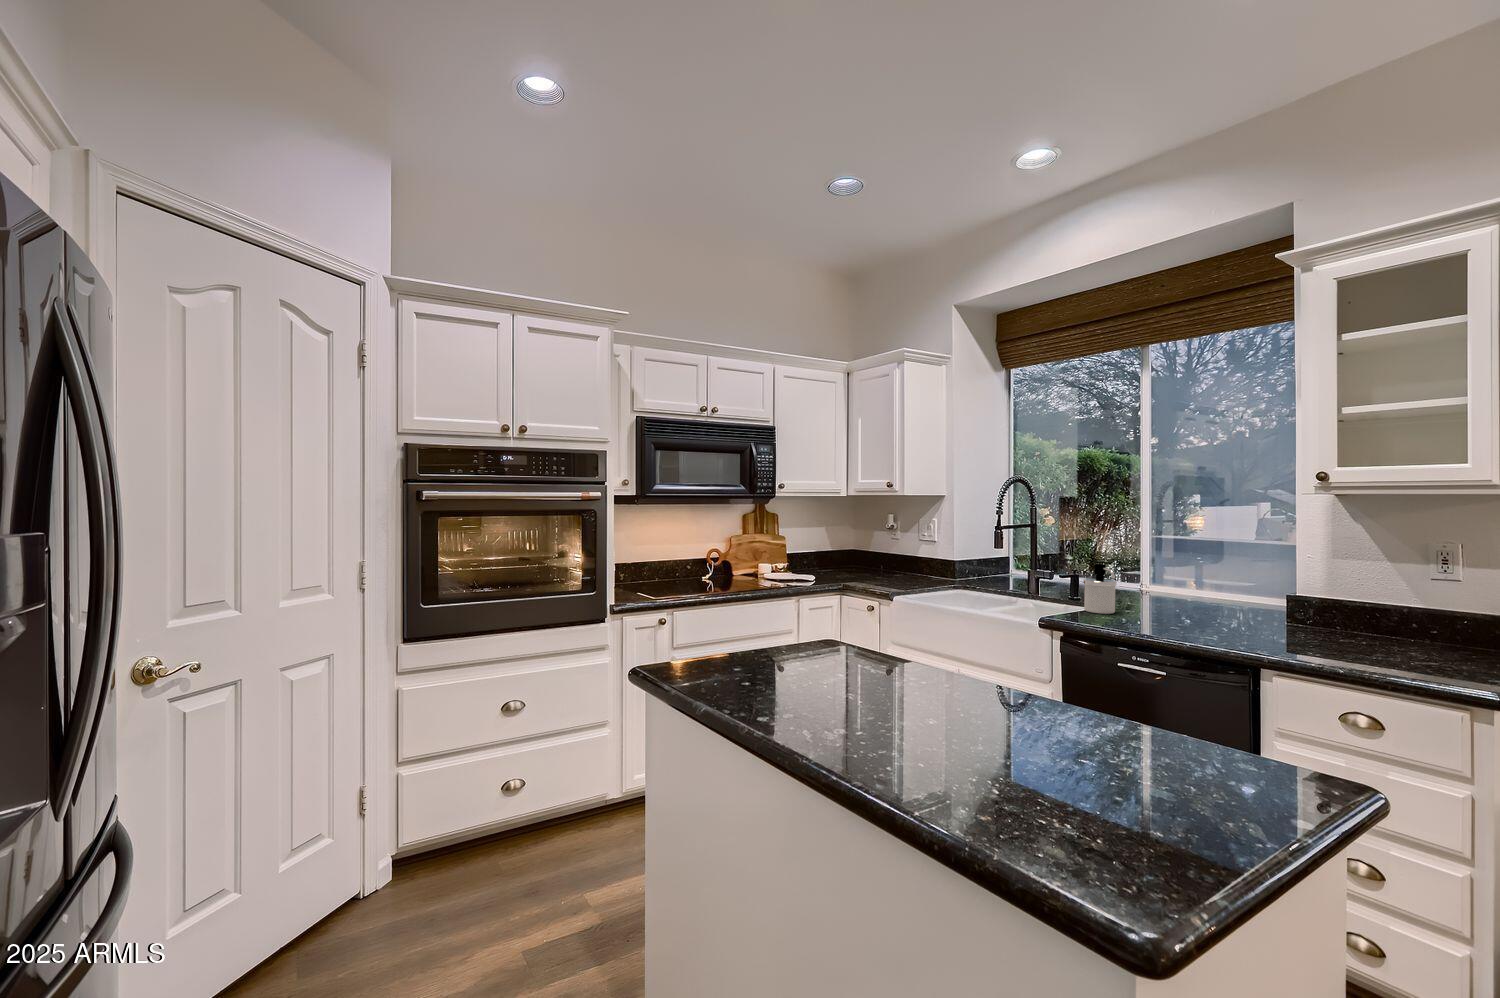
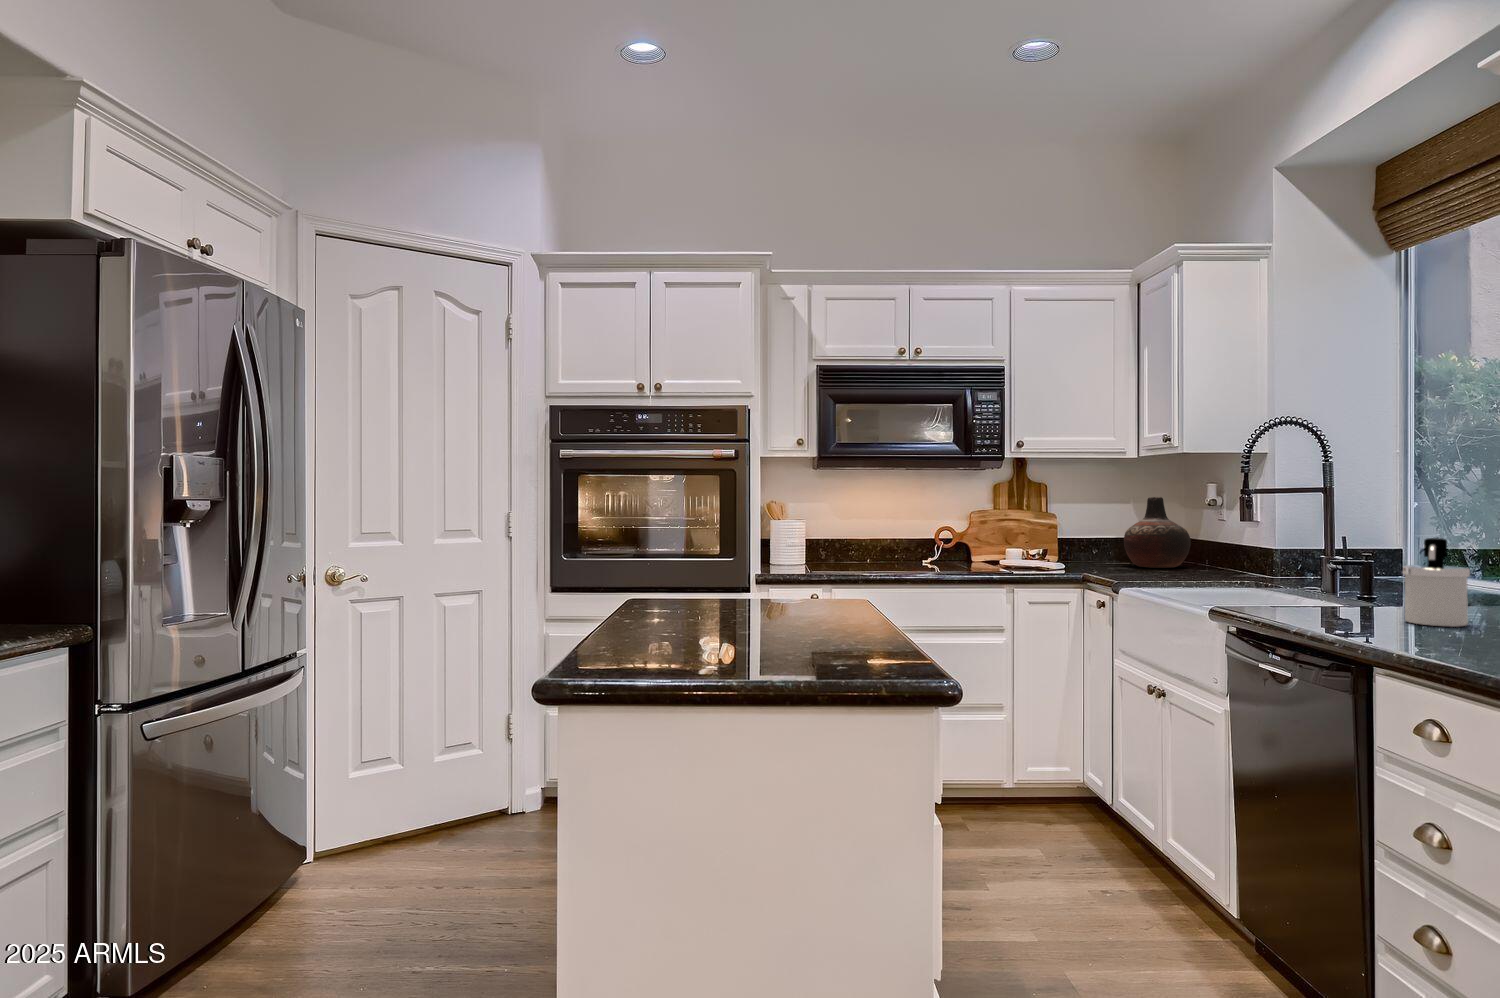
vase: none [827,524,867,572] -> present [1124,497,1191,568]

